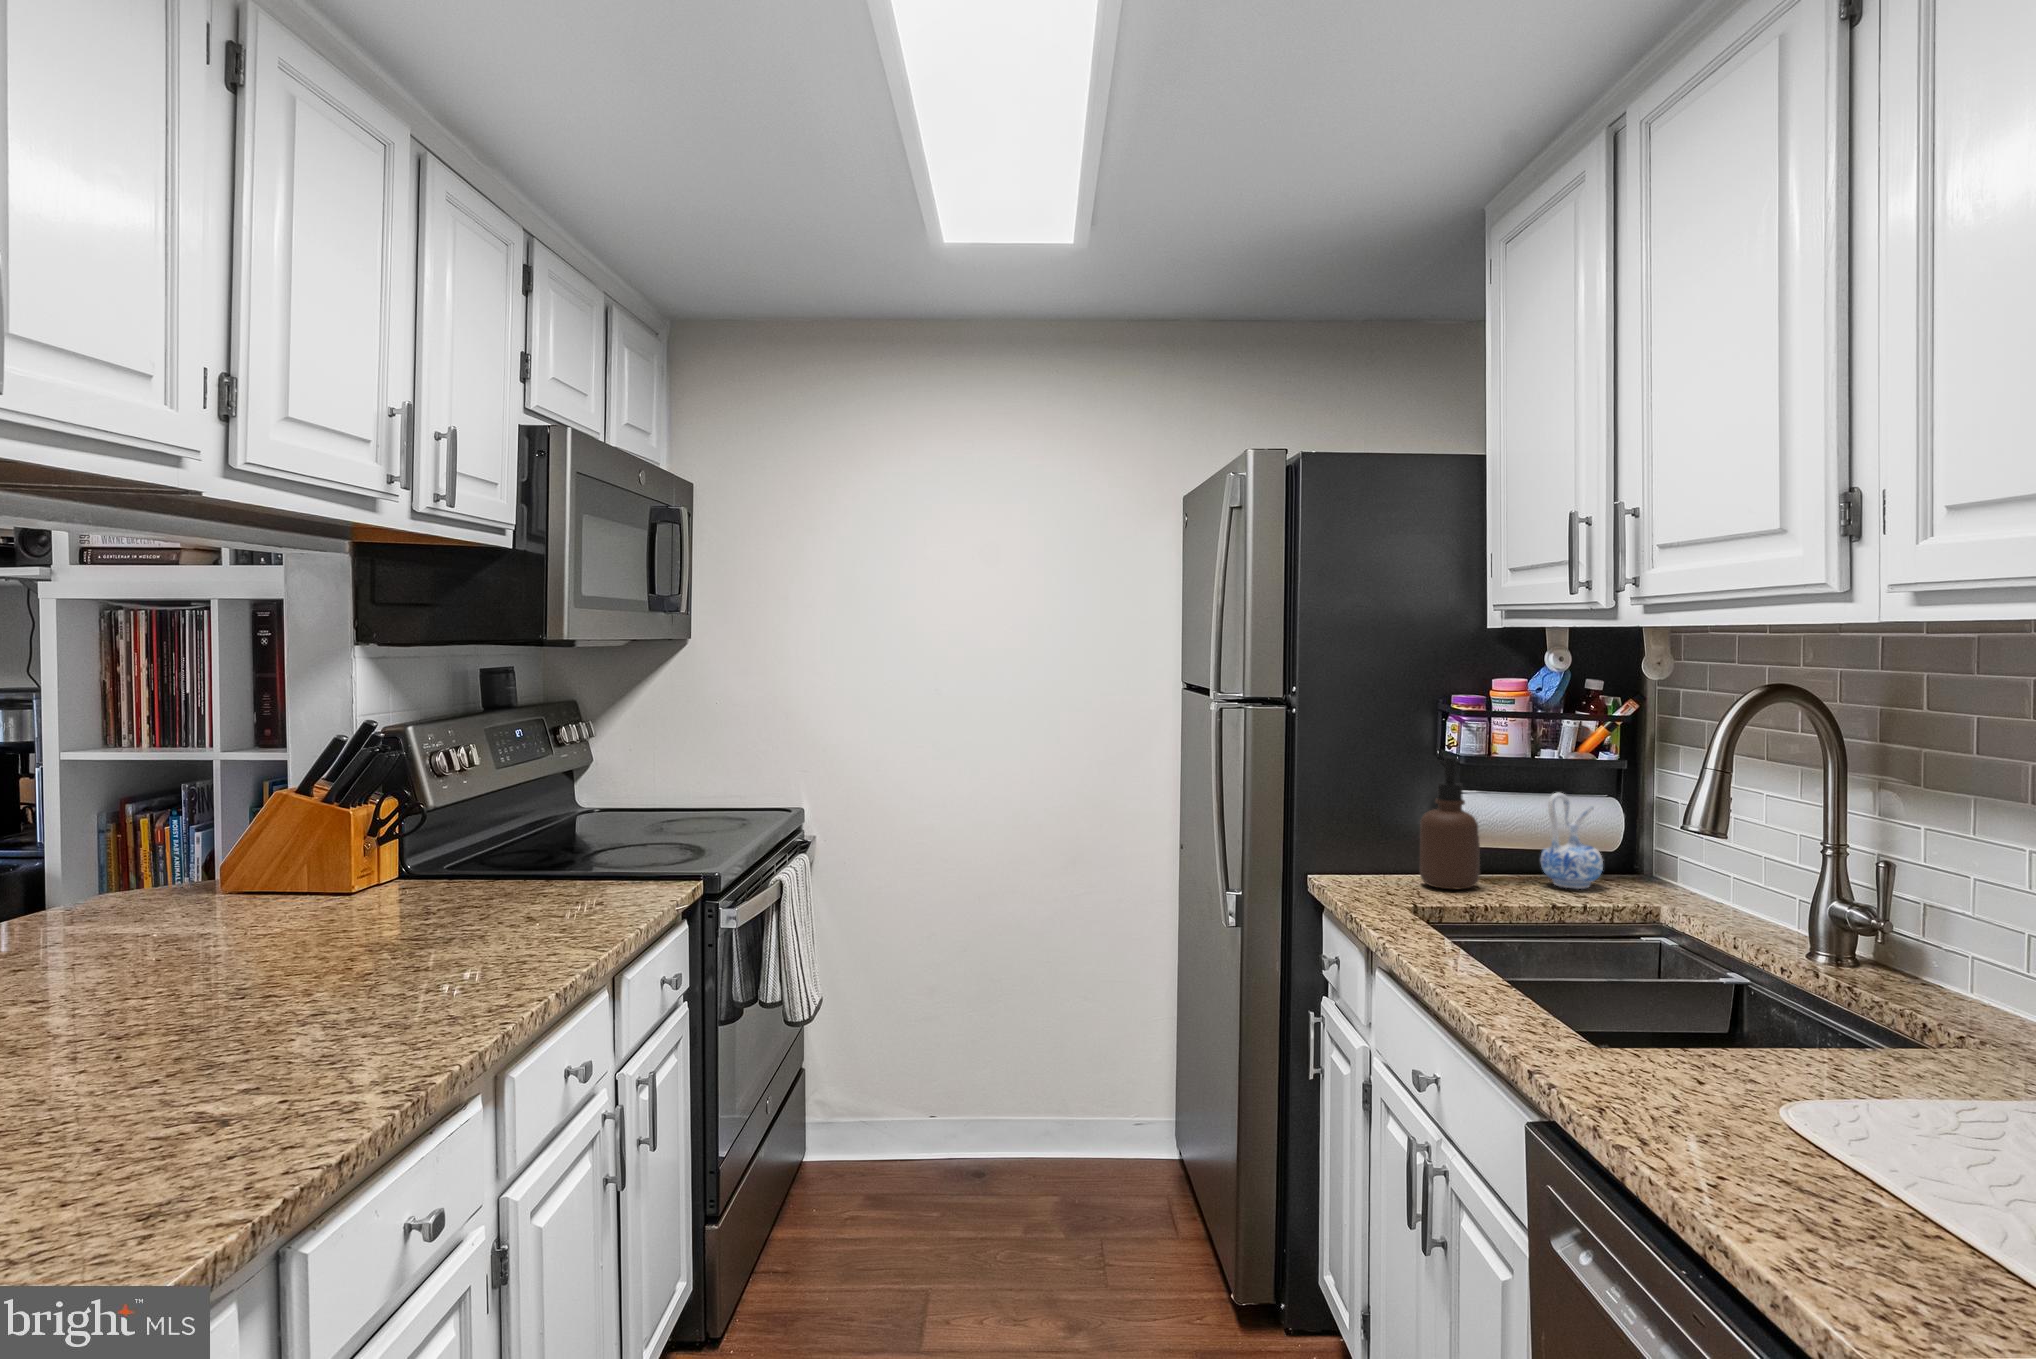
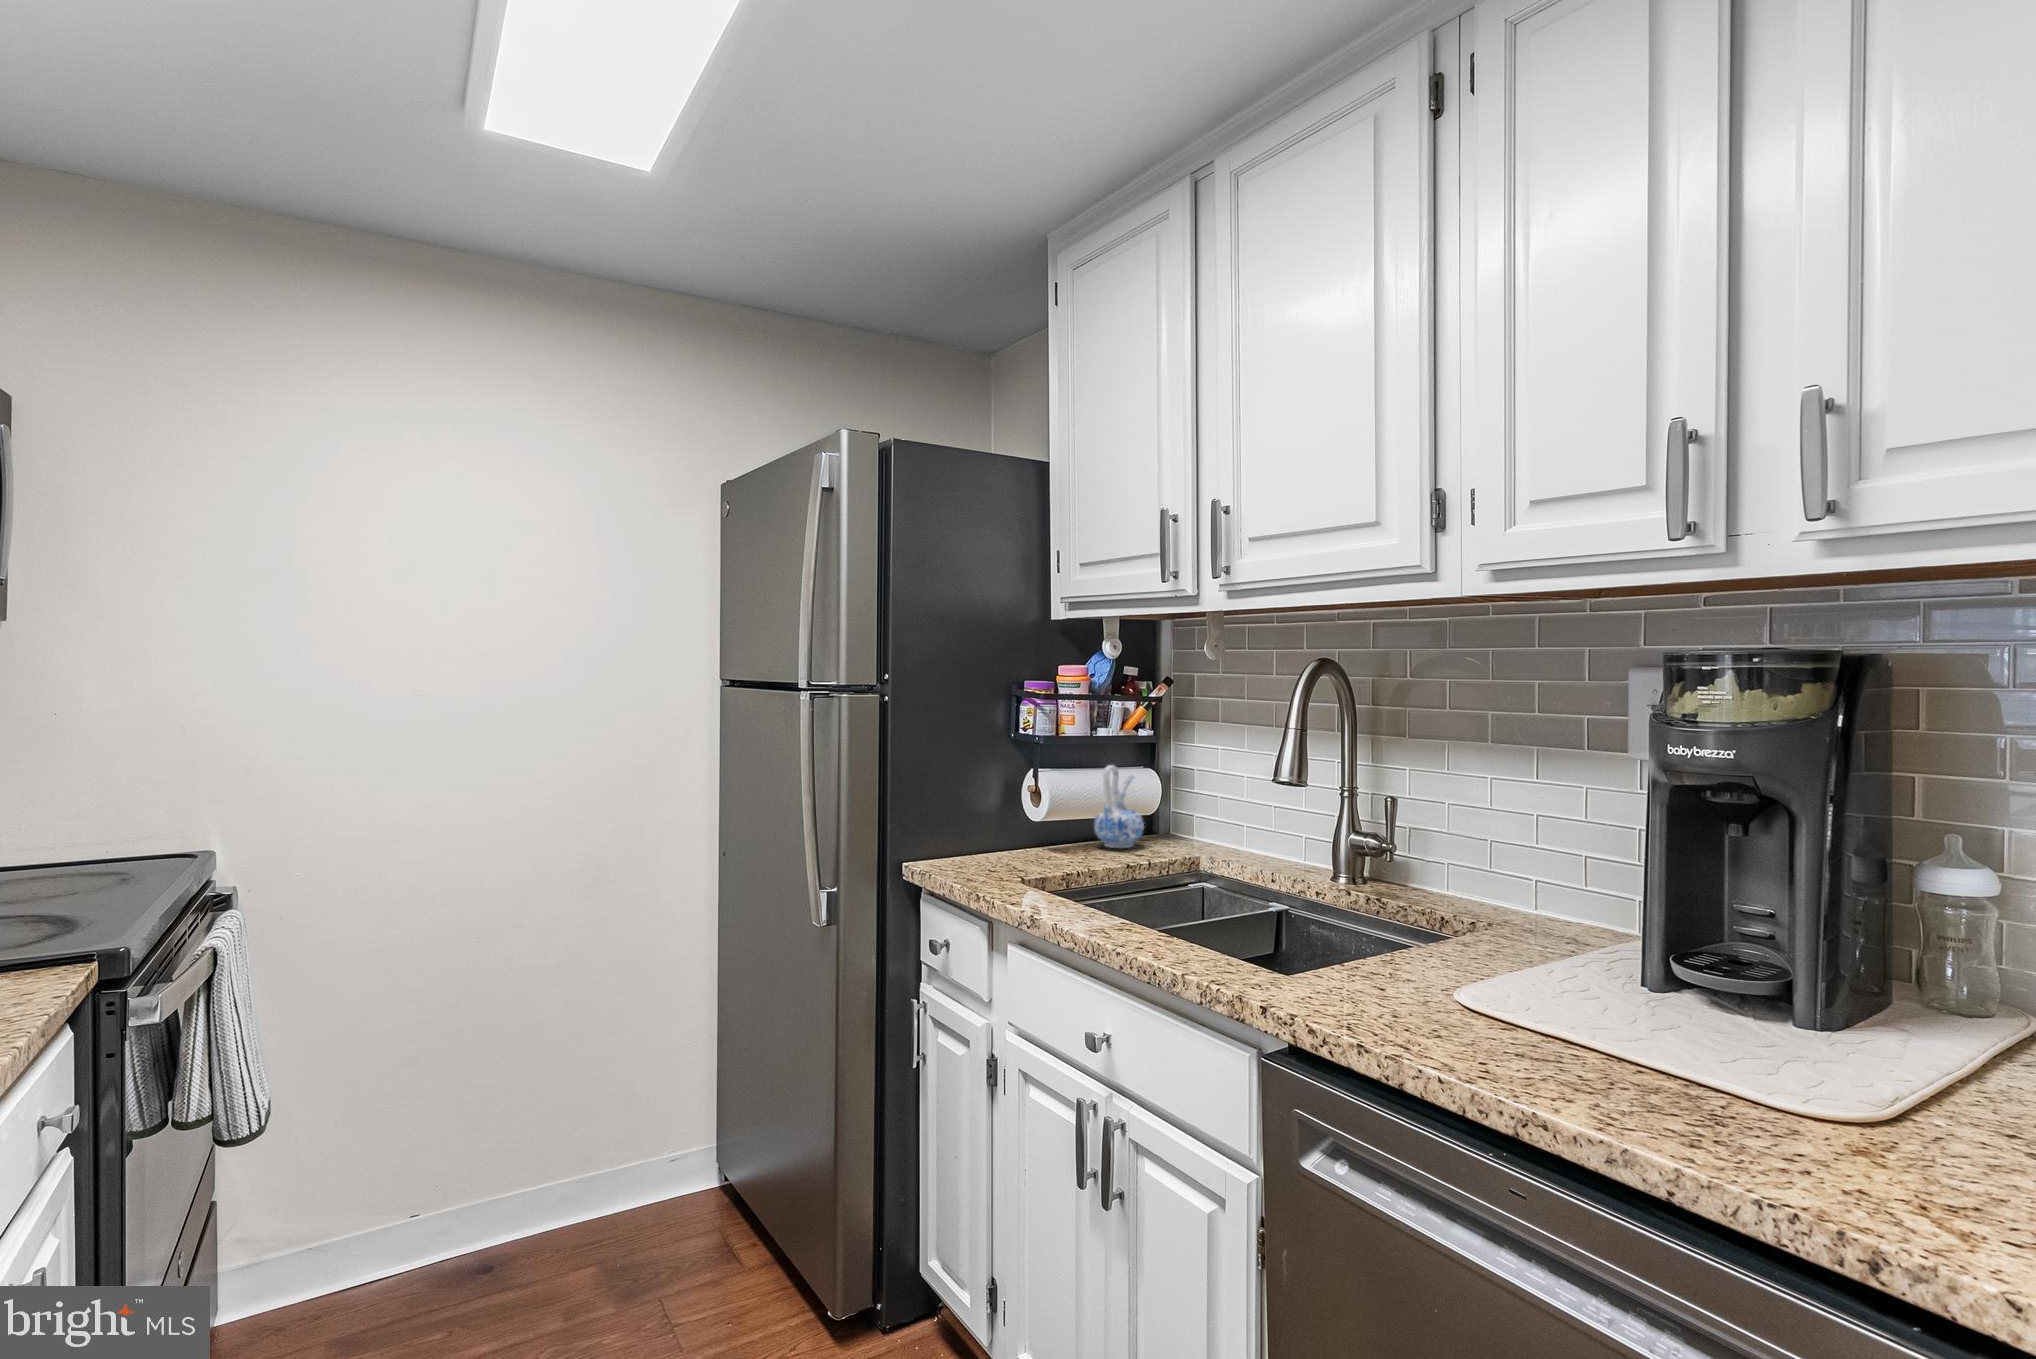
soap dispenser: present [1420,757,1480,890] -> none [1001,737,1053,860]

